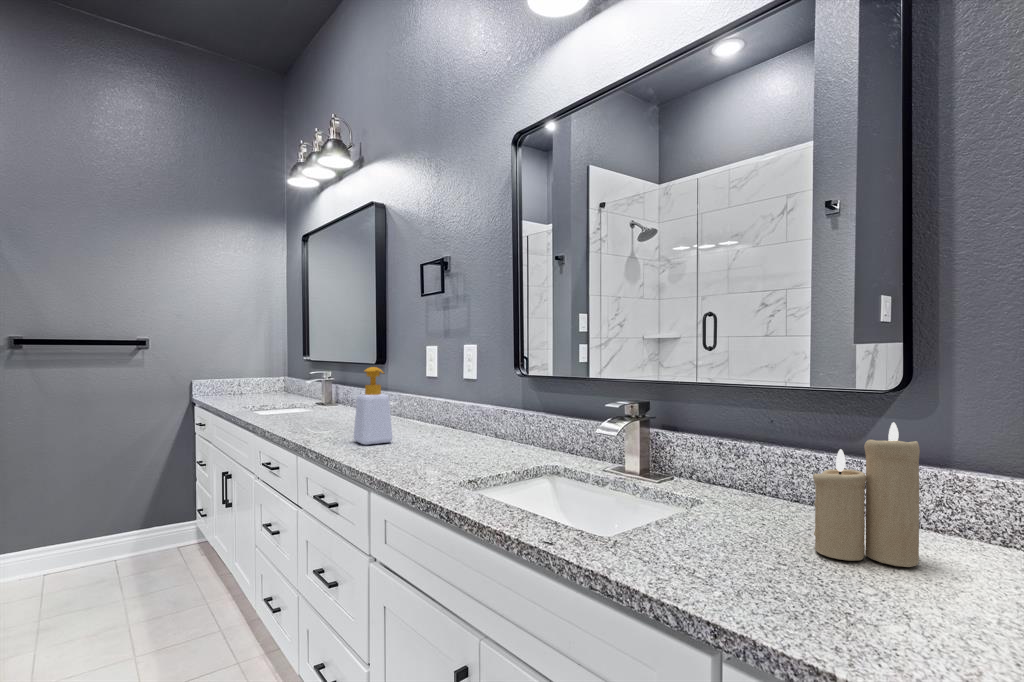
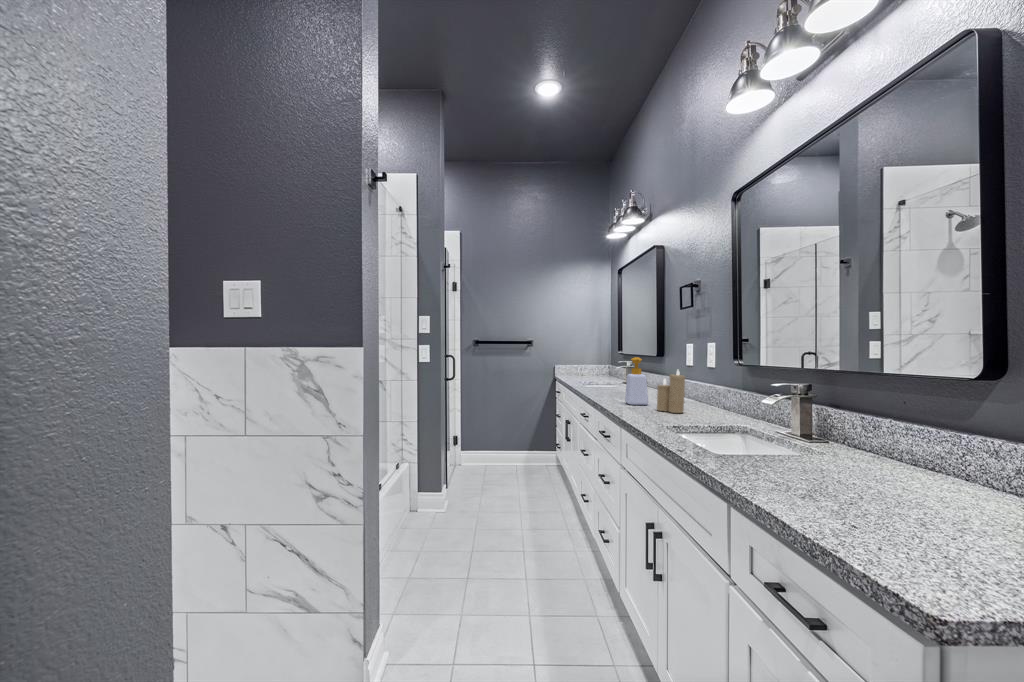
candle: present [813,422,920,567] -> present [657,370,685,413]

